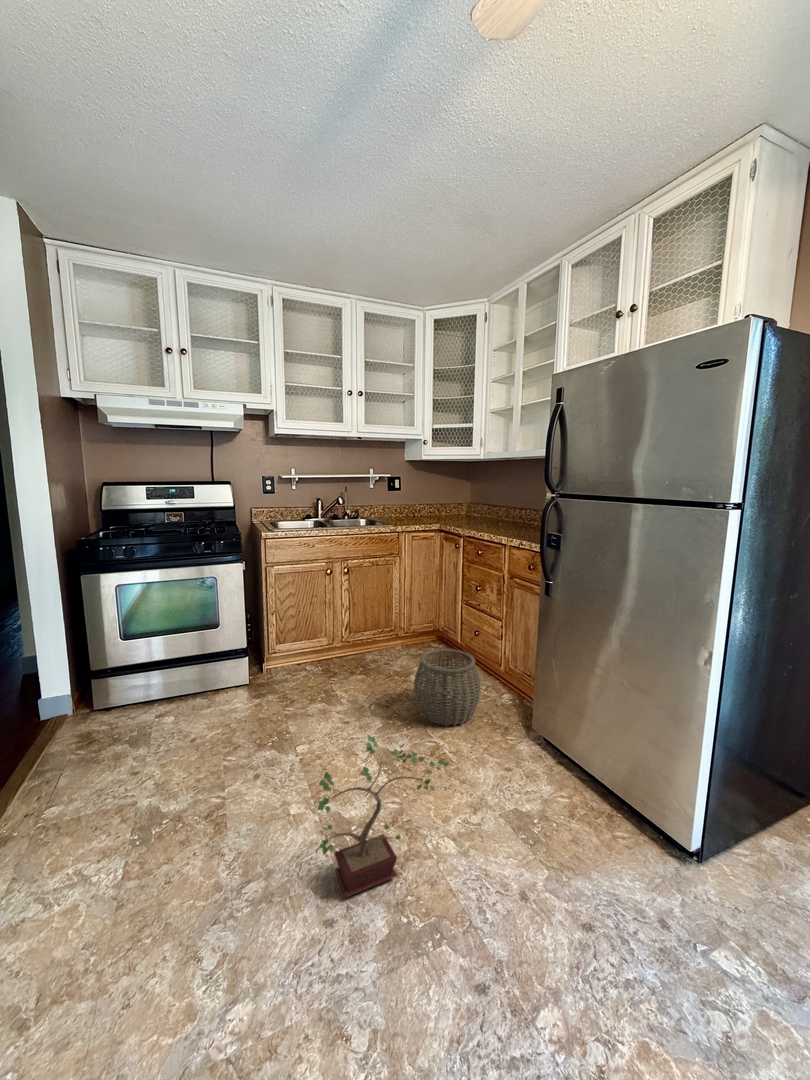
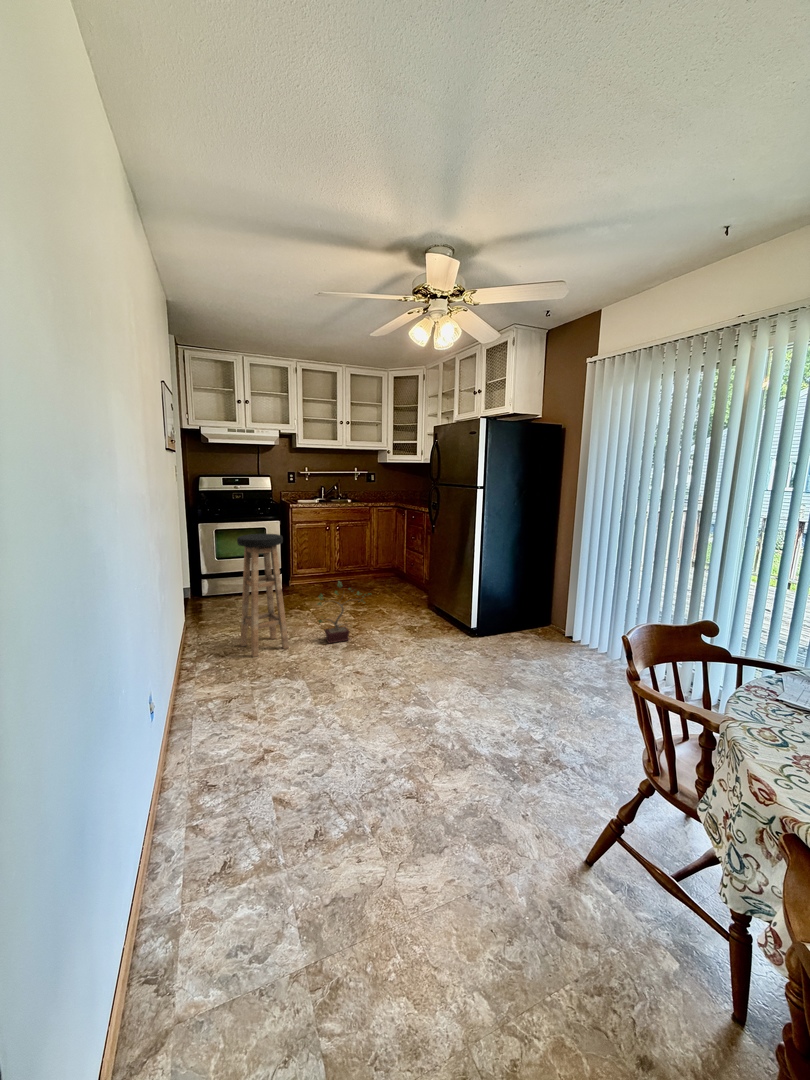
bar stool: none [91,628,245,996] -> present [237,534,289,657]
woven basket: present [413,649,481,726] -> none [371,568,407,605]

